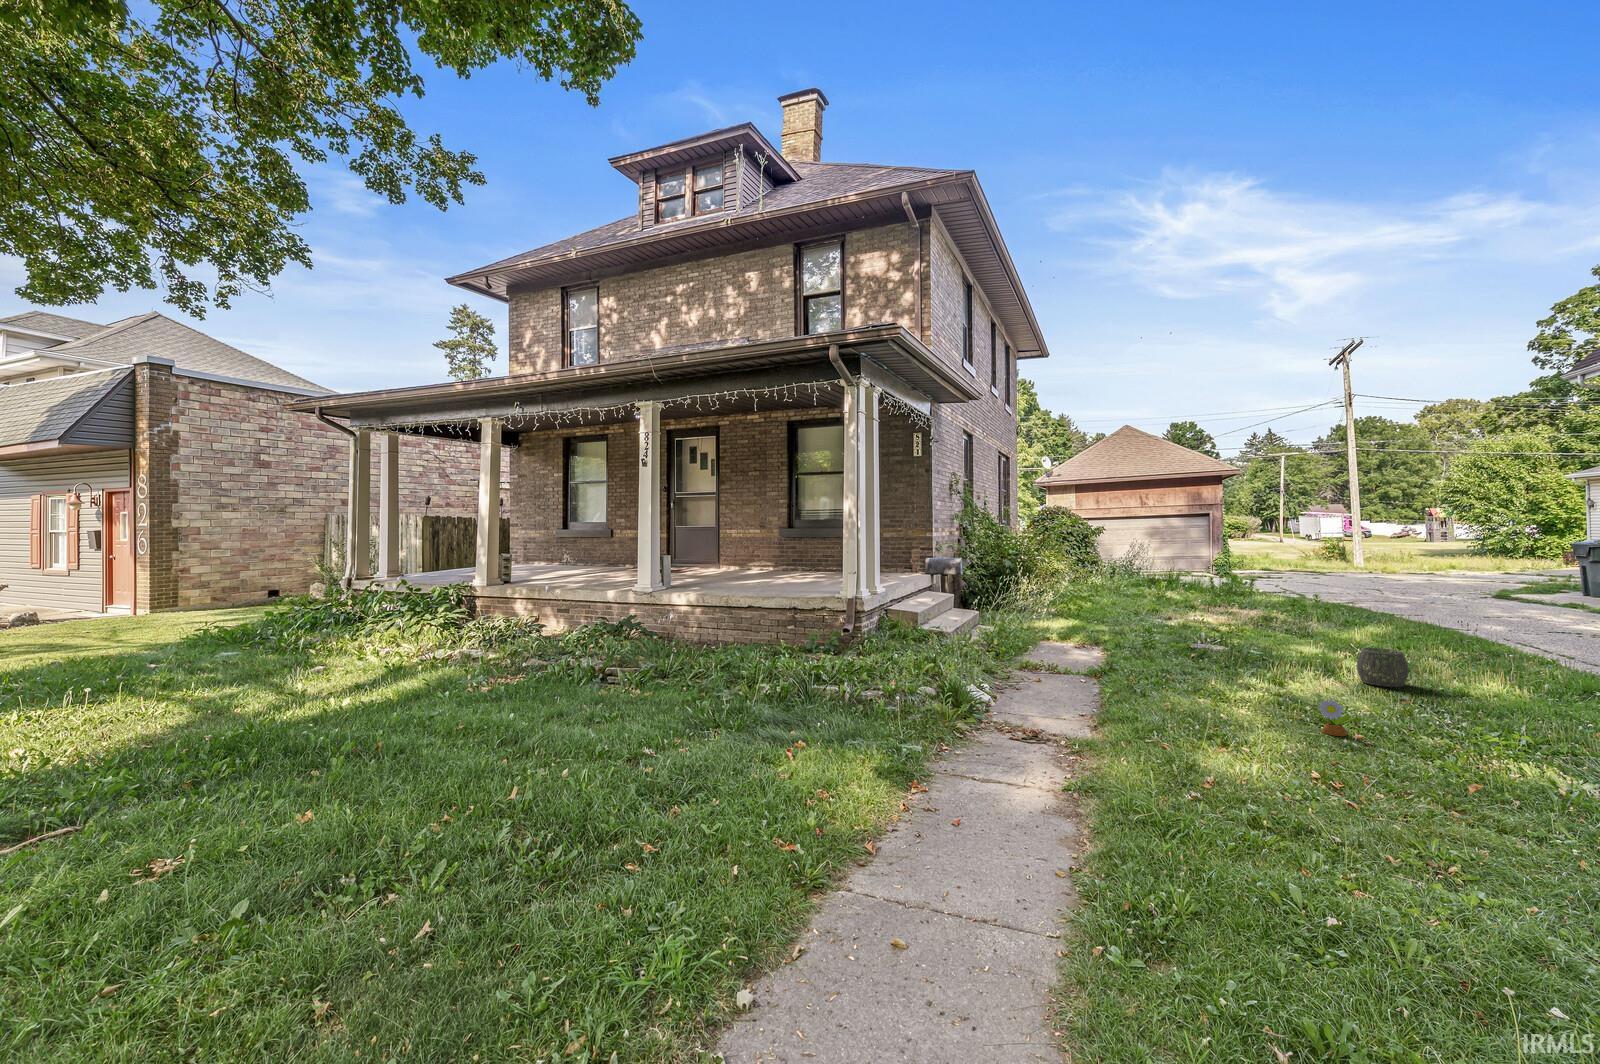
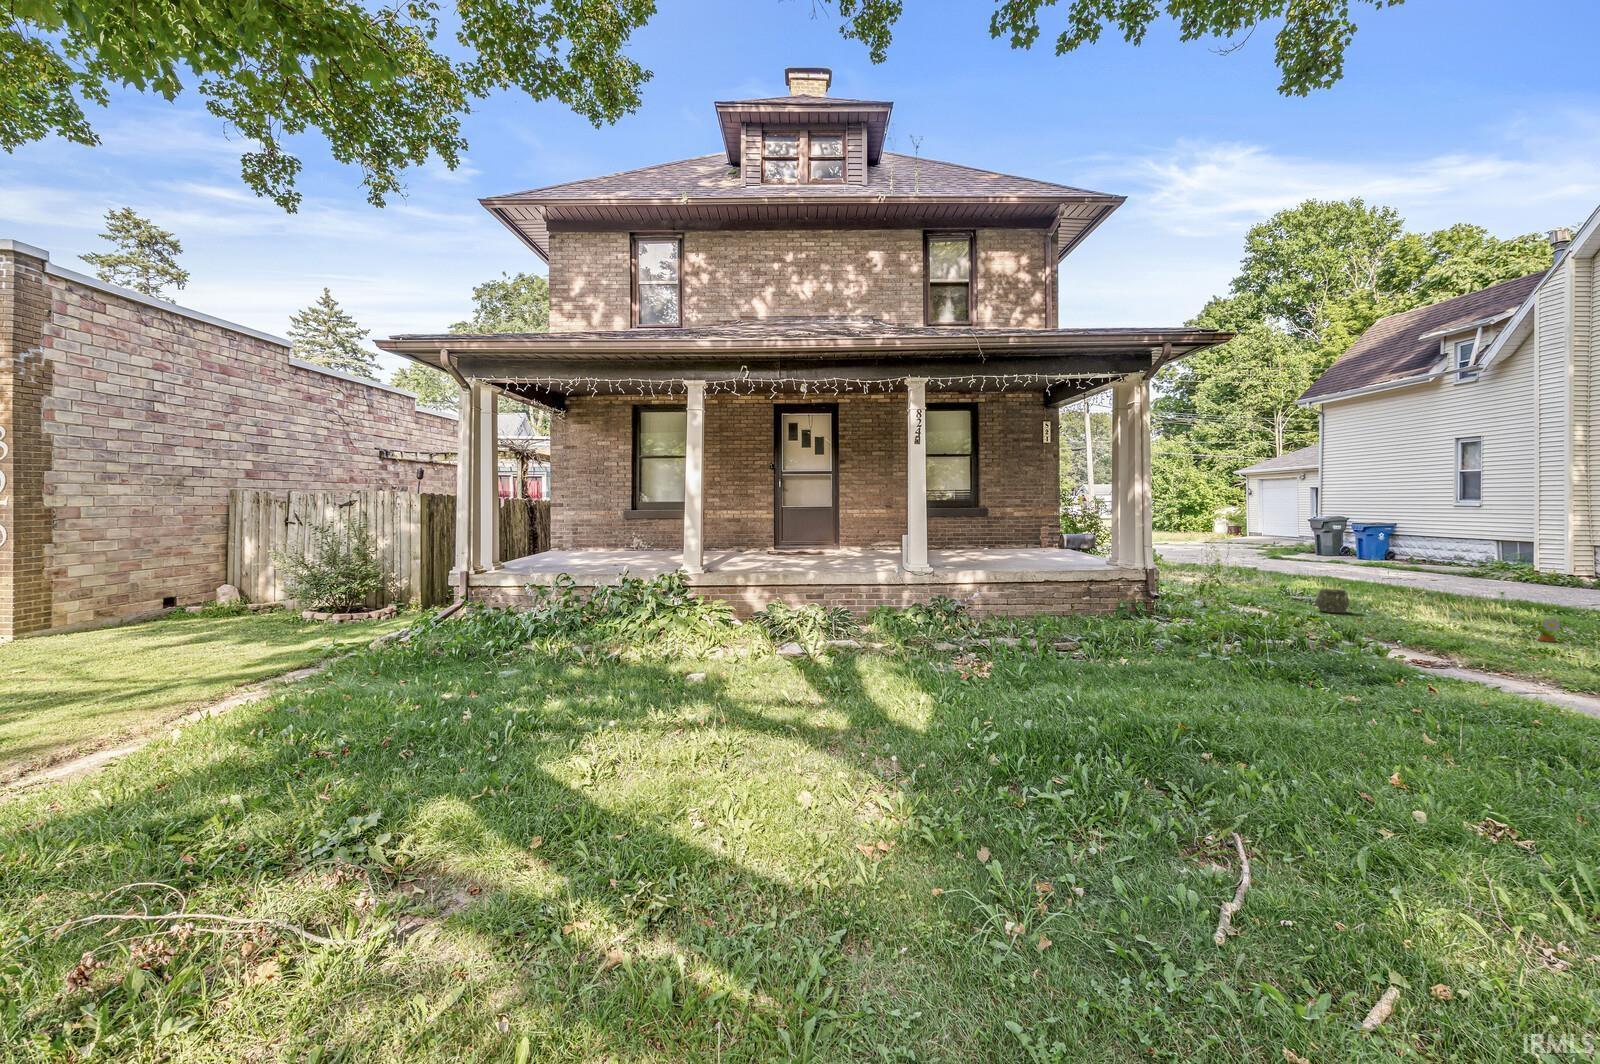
woven basket: present [1357,648,1409,687] -> present [1316,589,1349,613]

